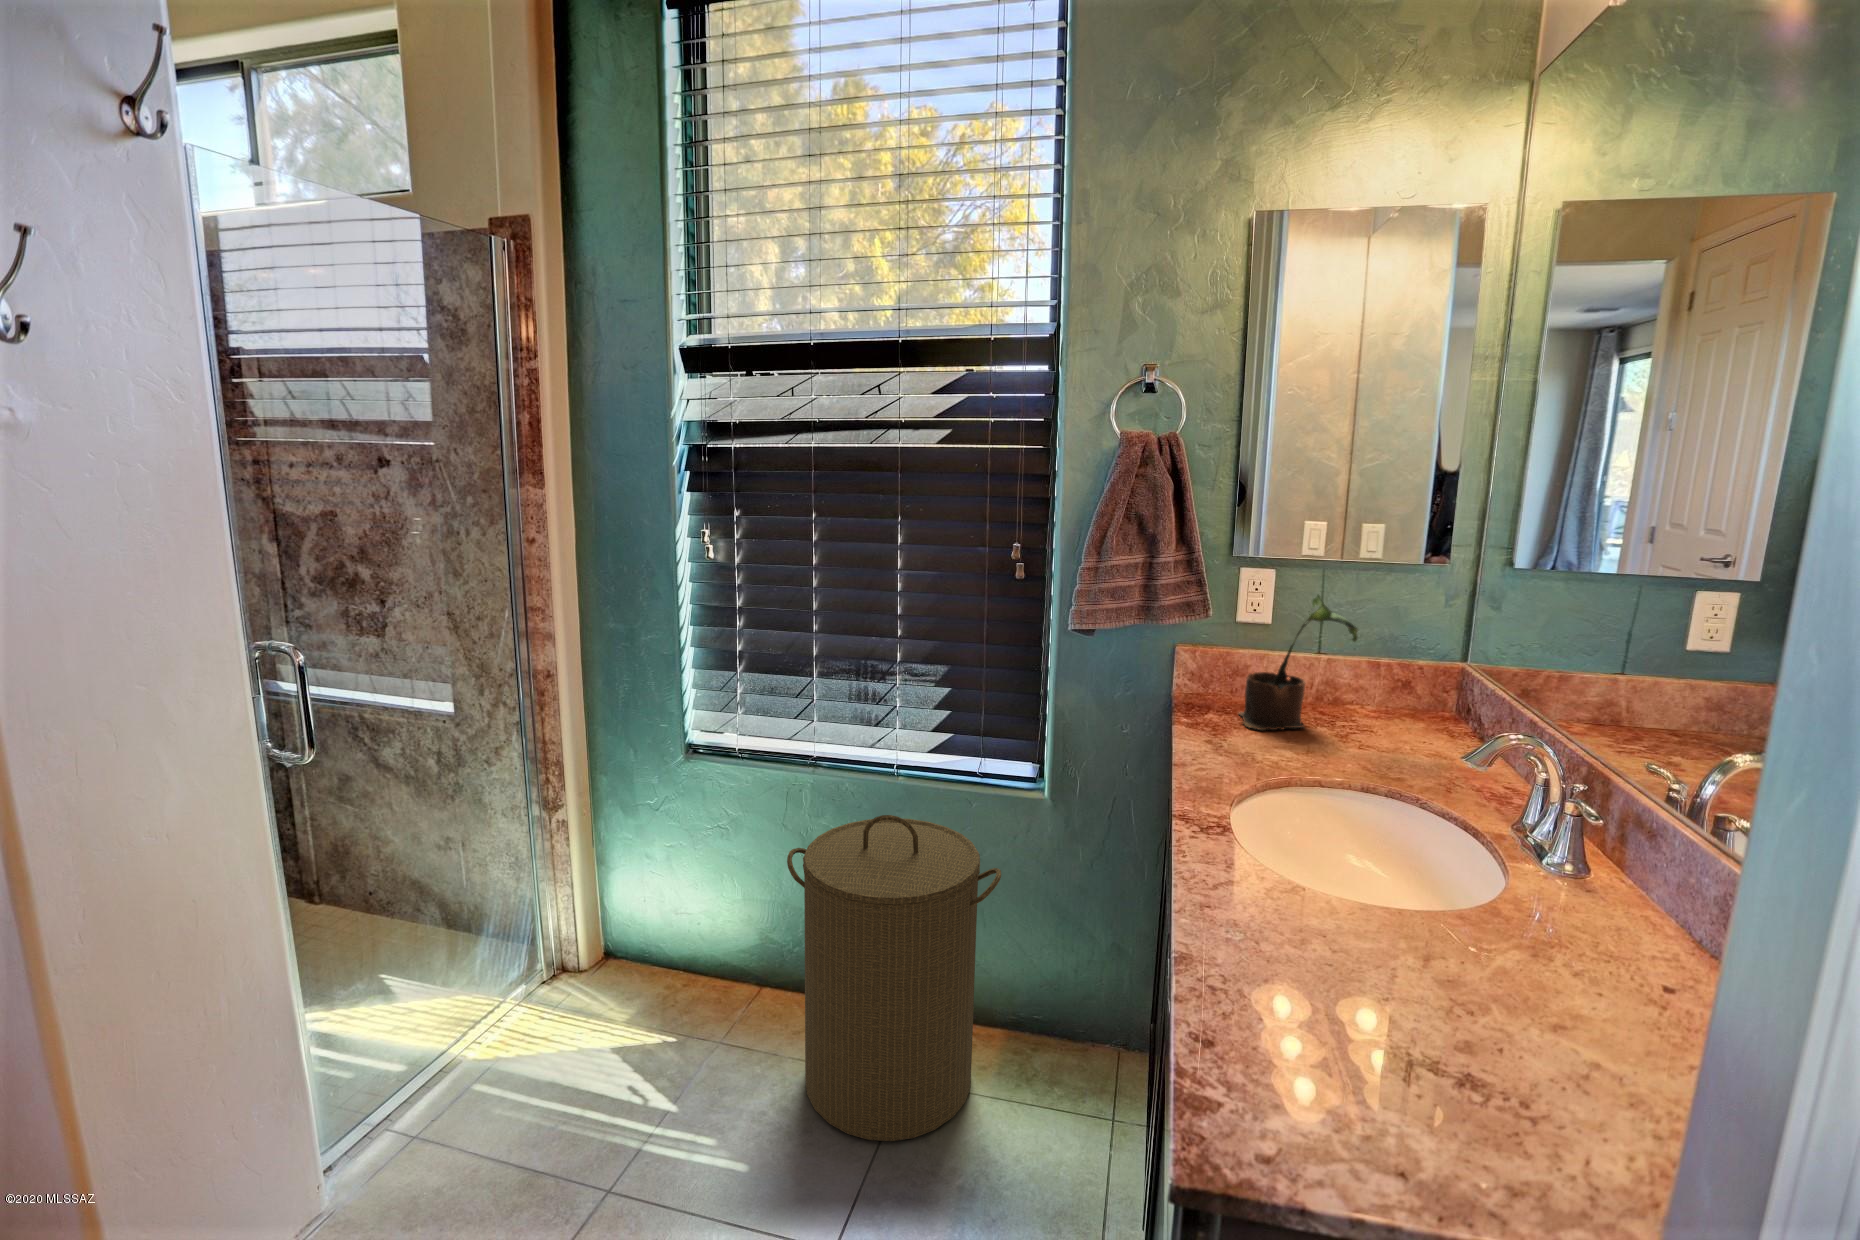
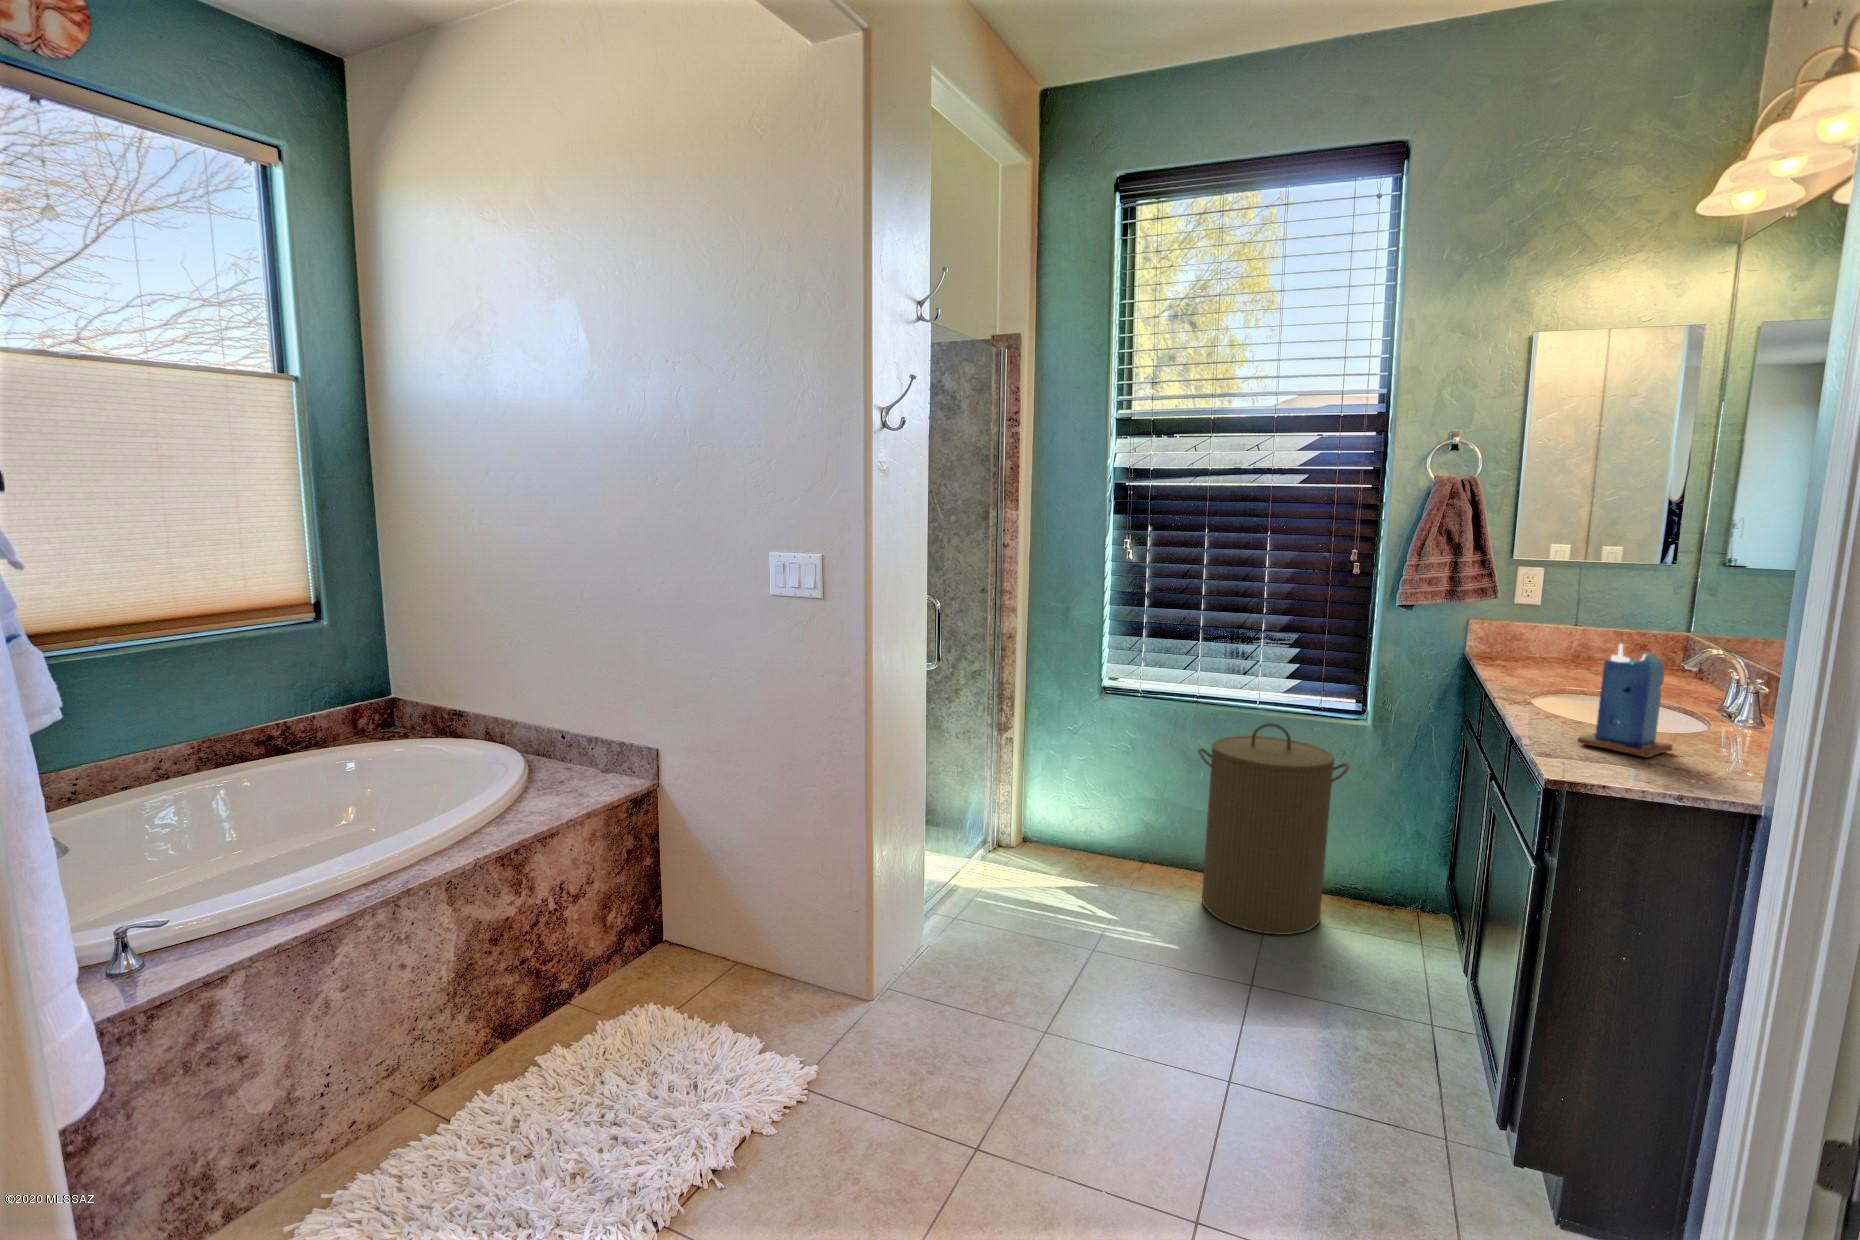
potted plant: present [1239,595,1358,730] -> none [1520,579,1608,667]
candle: none [1268,858,1482,1185] -> present [1578,644,1672,758]

